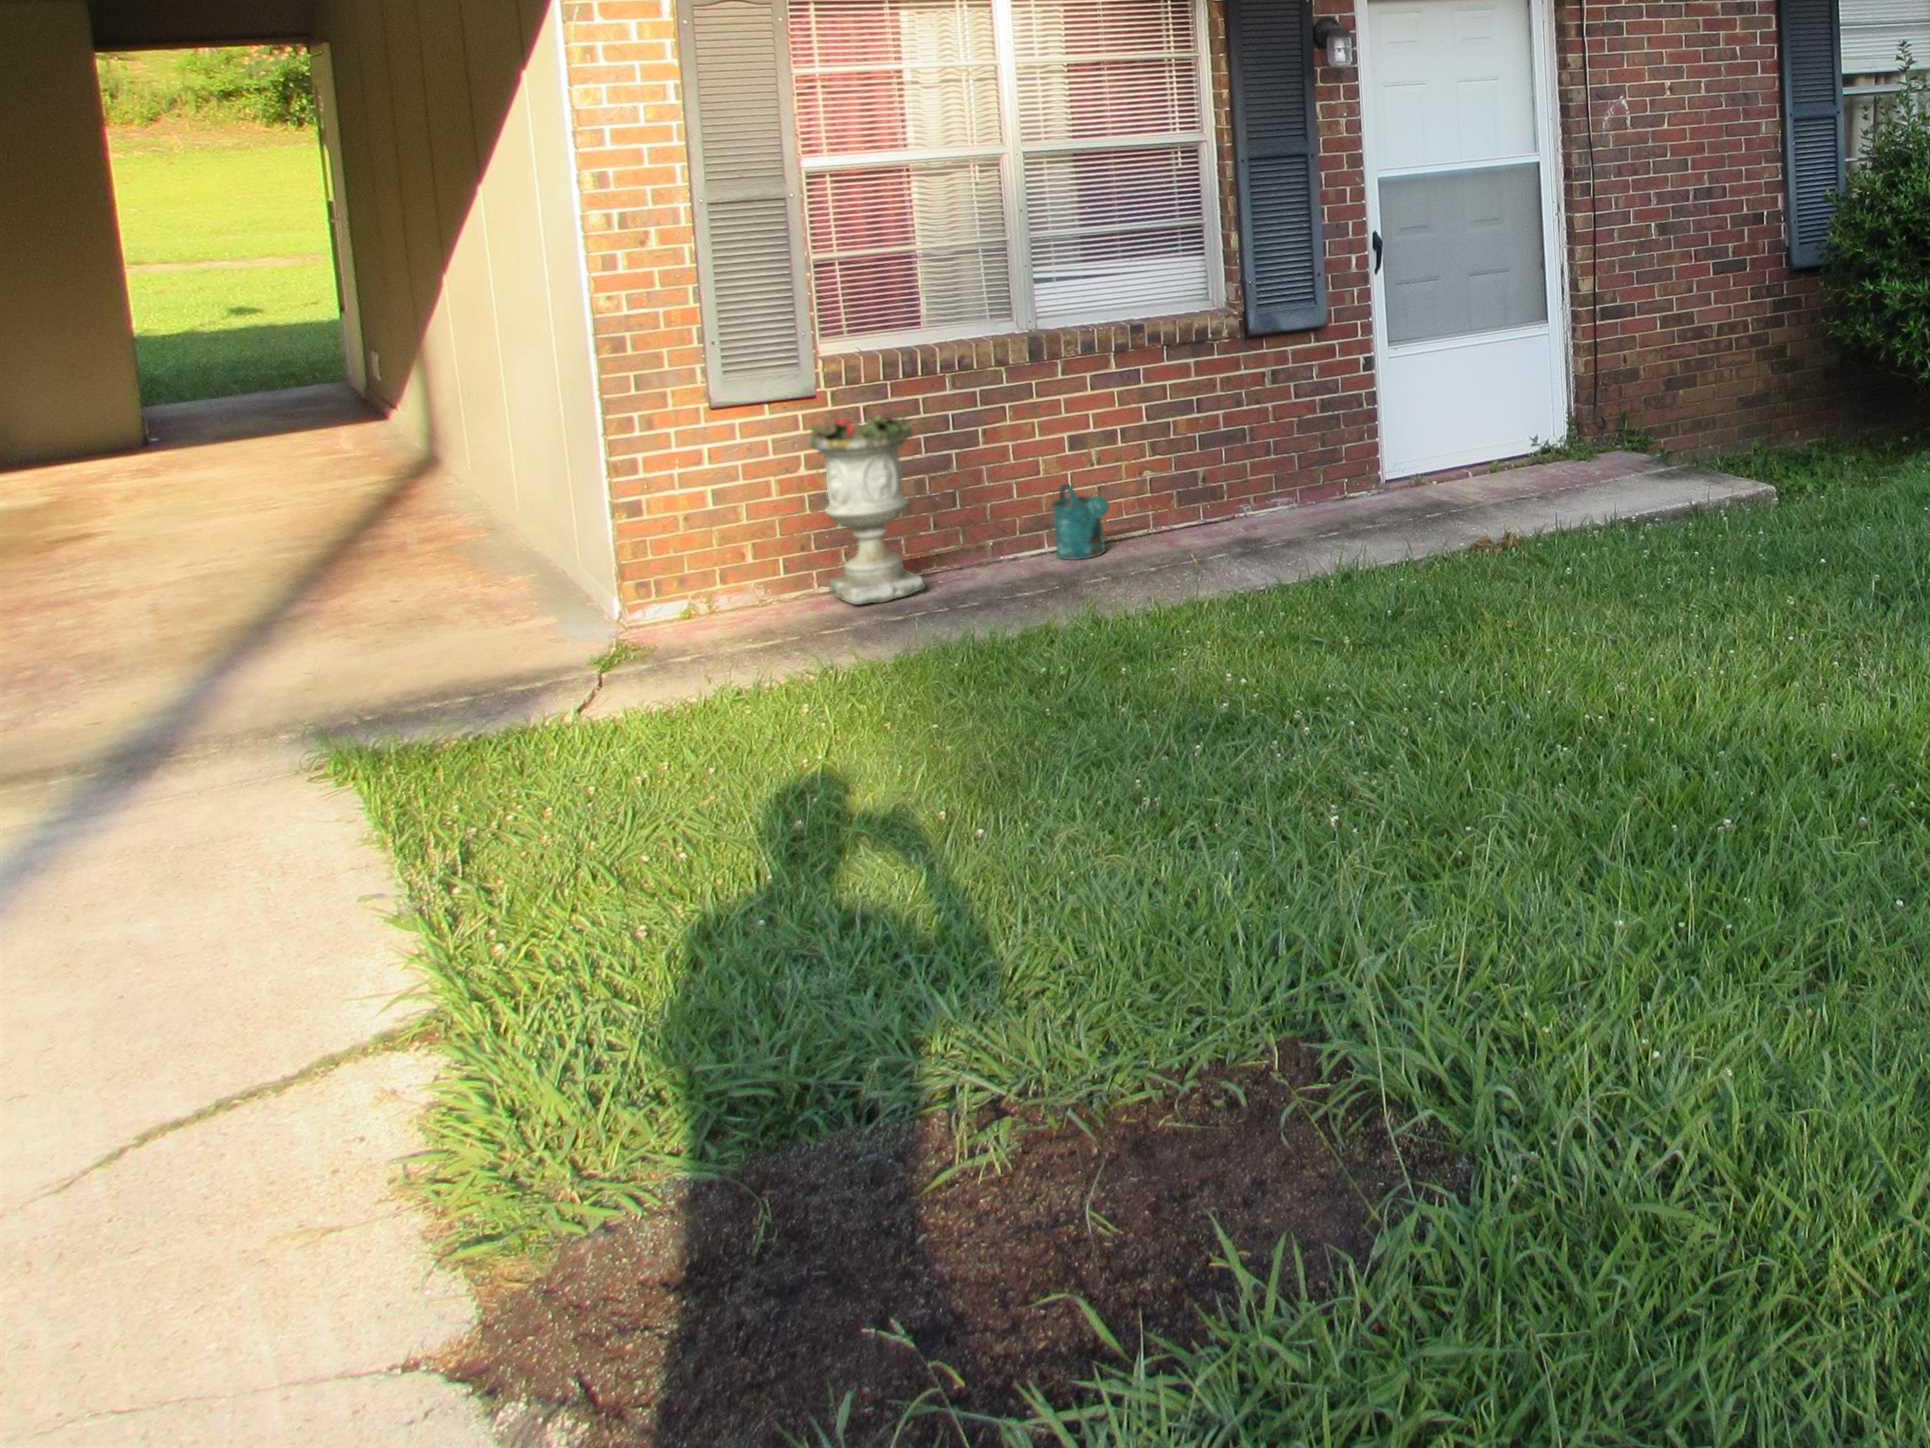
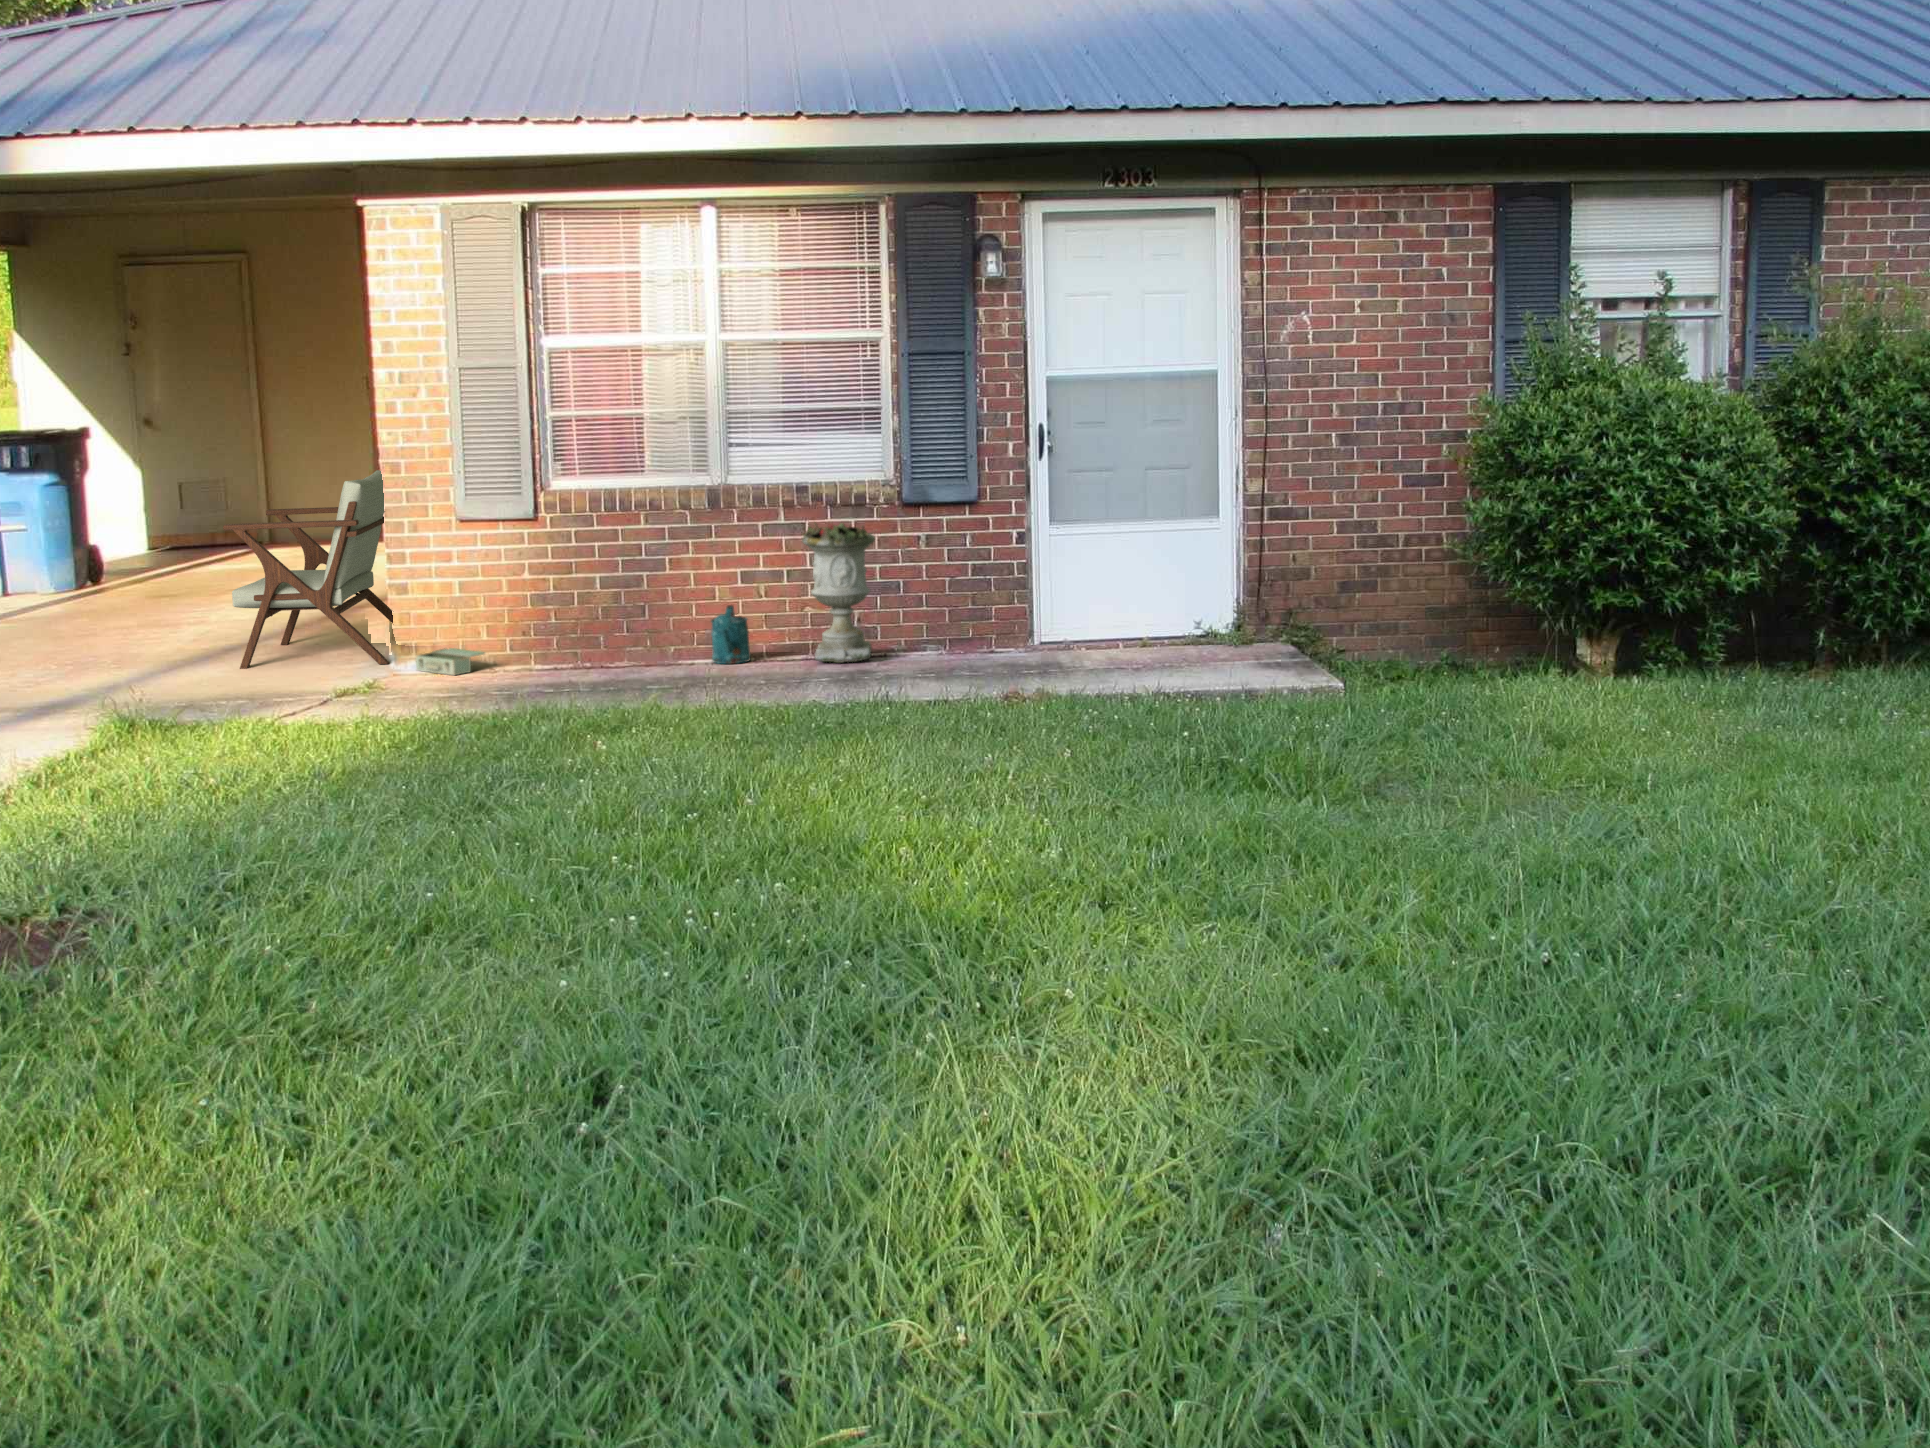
lounge chair: none [300,362,598,683] -> present [223,470,393,669]
planter: present [809,415,925,605] -> present [802,523,875,663]
toolbox: none [666,594,771,637] -> present [416,648,485,675]

